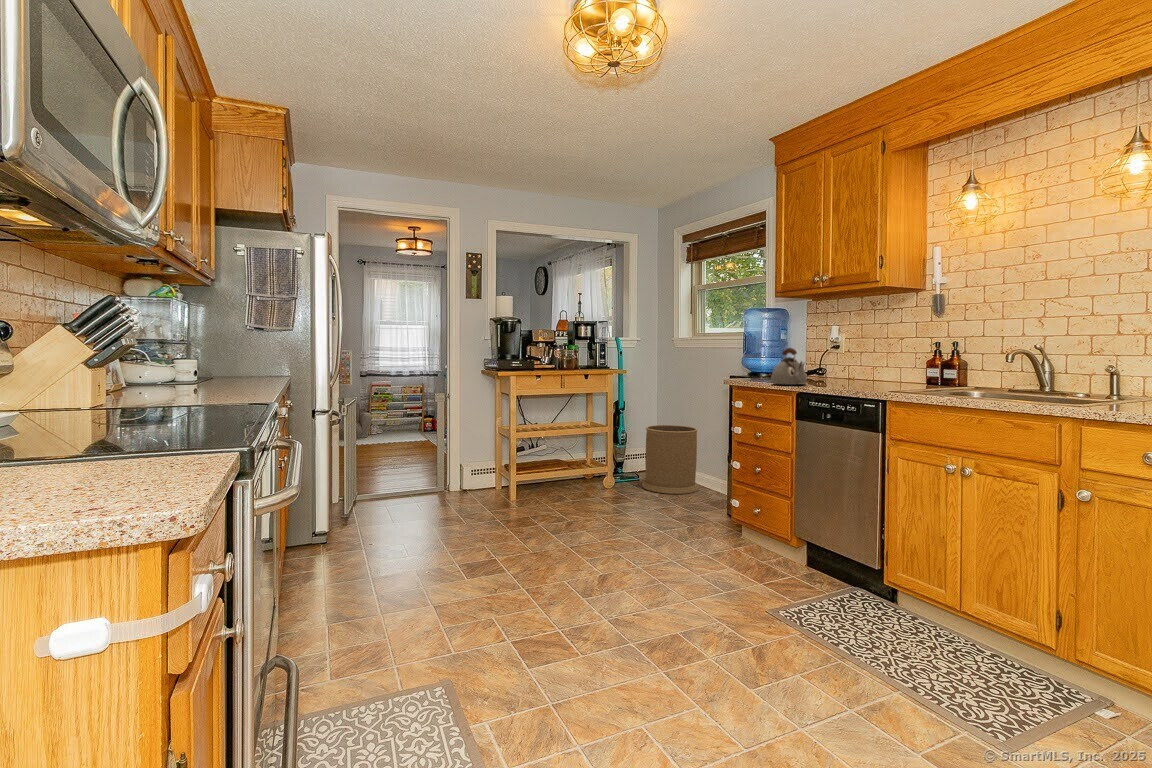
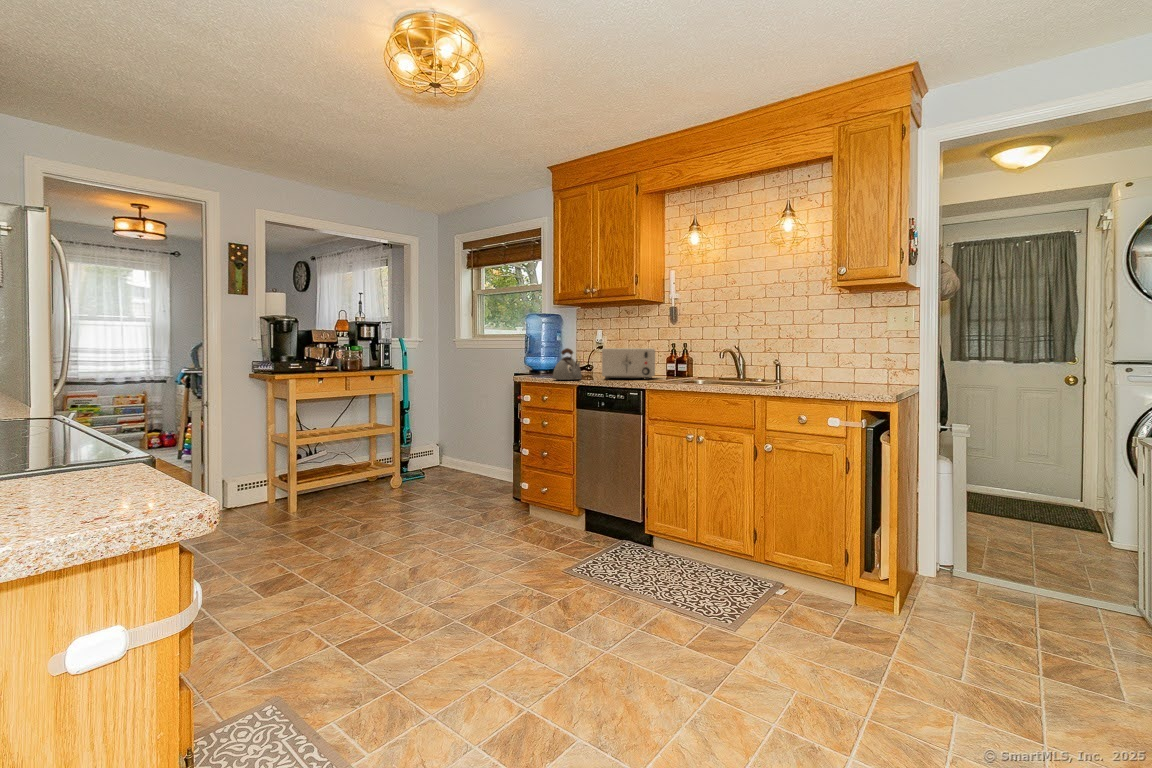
toaster: none [833,348,909,387] -> present [602,348,655,379]
trash can: present [642,425,699,494] -> none [431,421,486,486]

